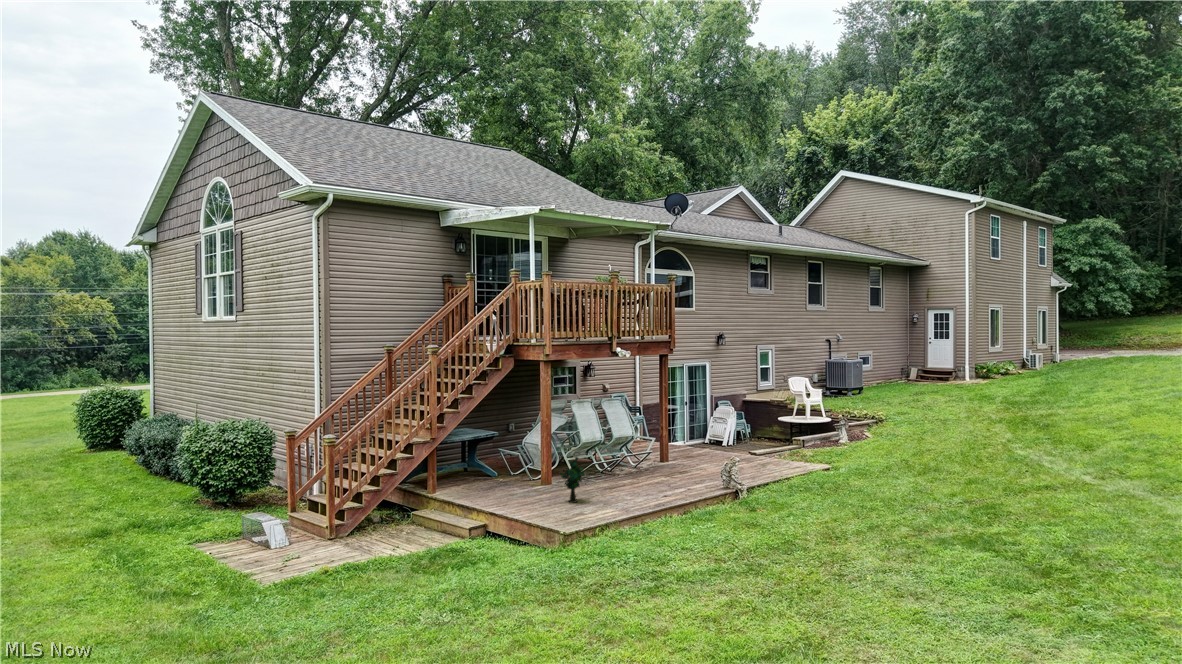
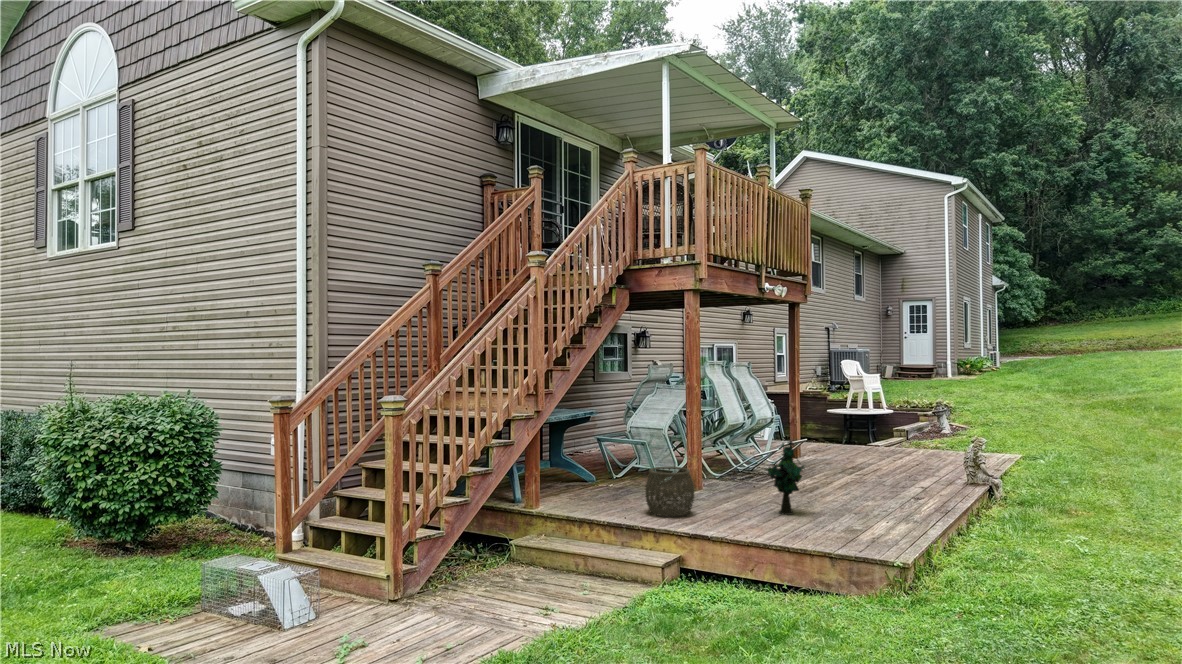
woven basket: none [487,470,518,501] -> present [645,467,695,517]

